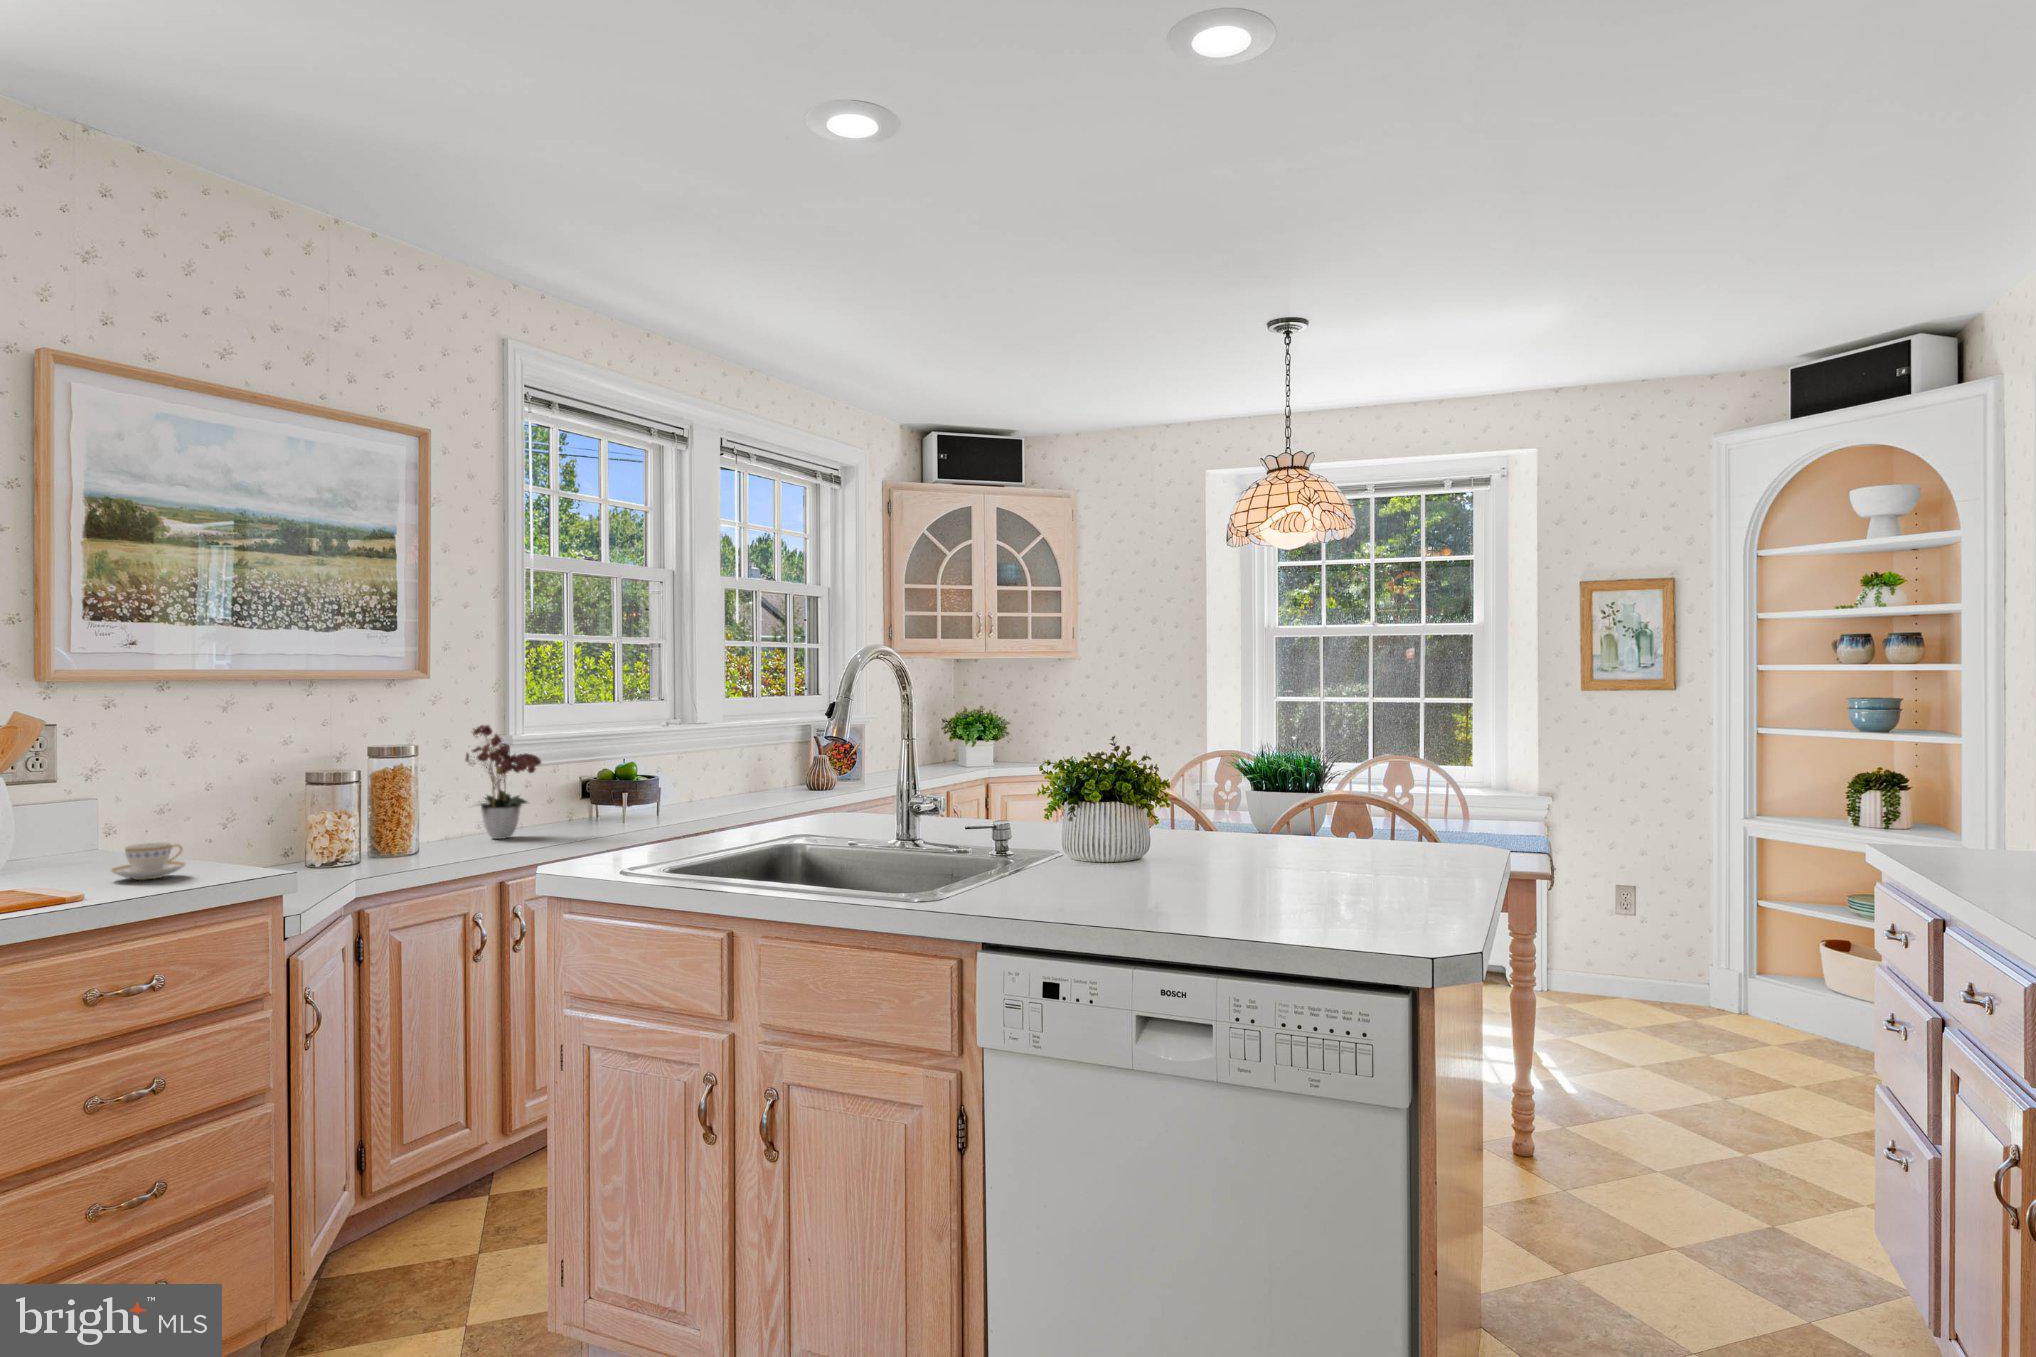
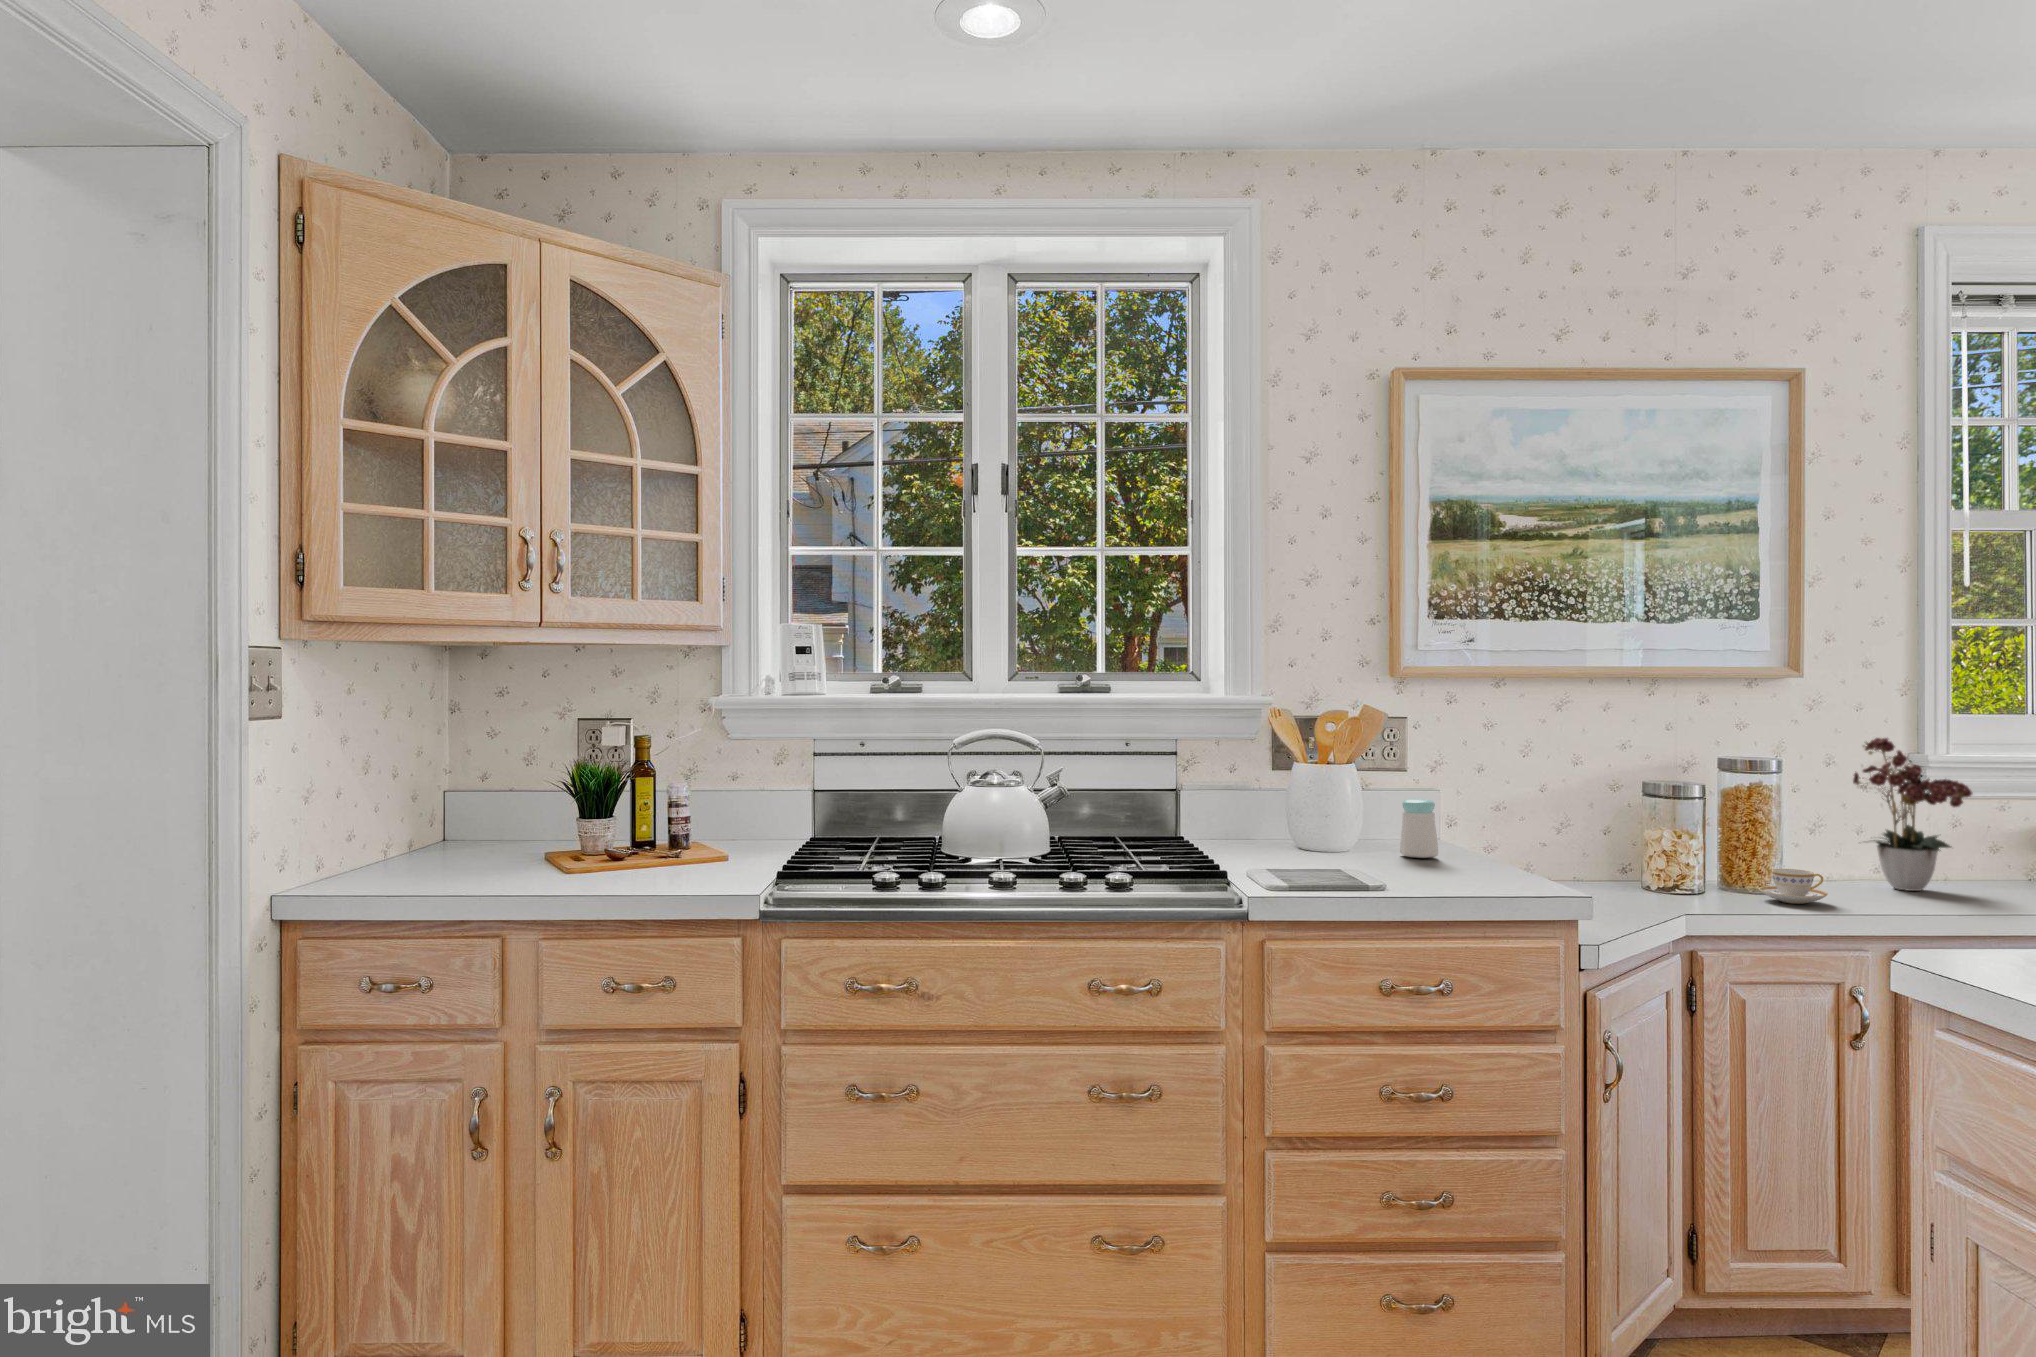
salt shaker: none [63,808,112,870] -> present [1400,799,1438,858]
teacup: present [111,843,186,880] -> present [1759,869,1828,904]

